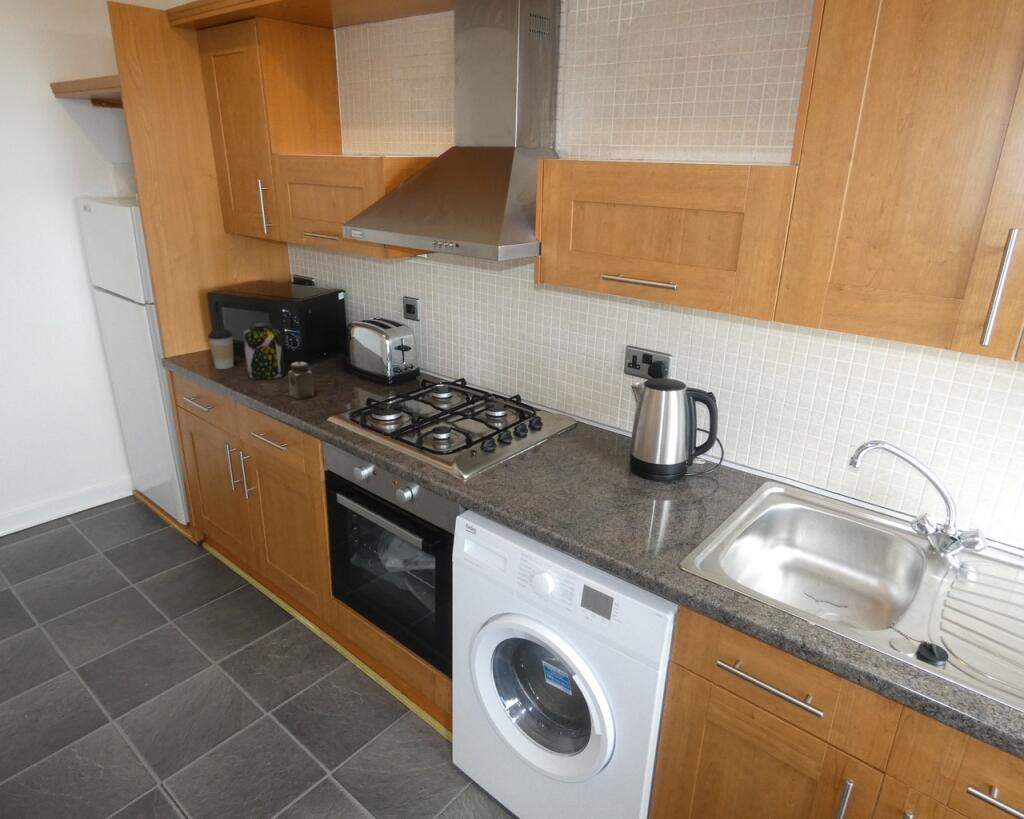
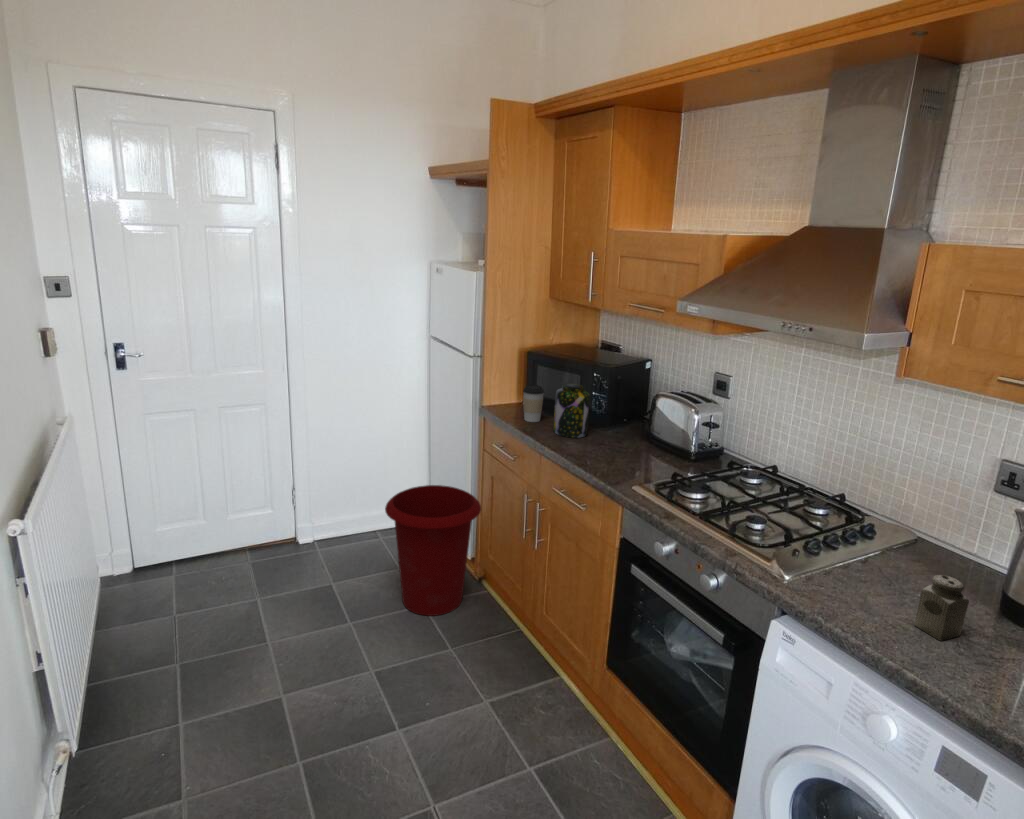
salt shaker: present [288,362,314,400] -> present [915,575,969,641]
waste bin: none [62,452,184,595] -> present [385,485,481,616]

